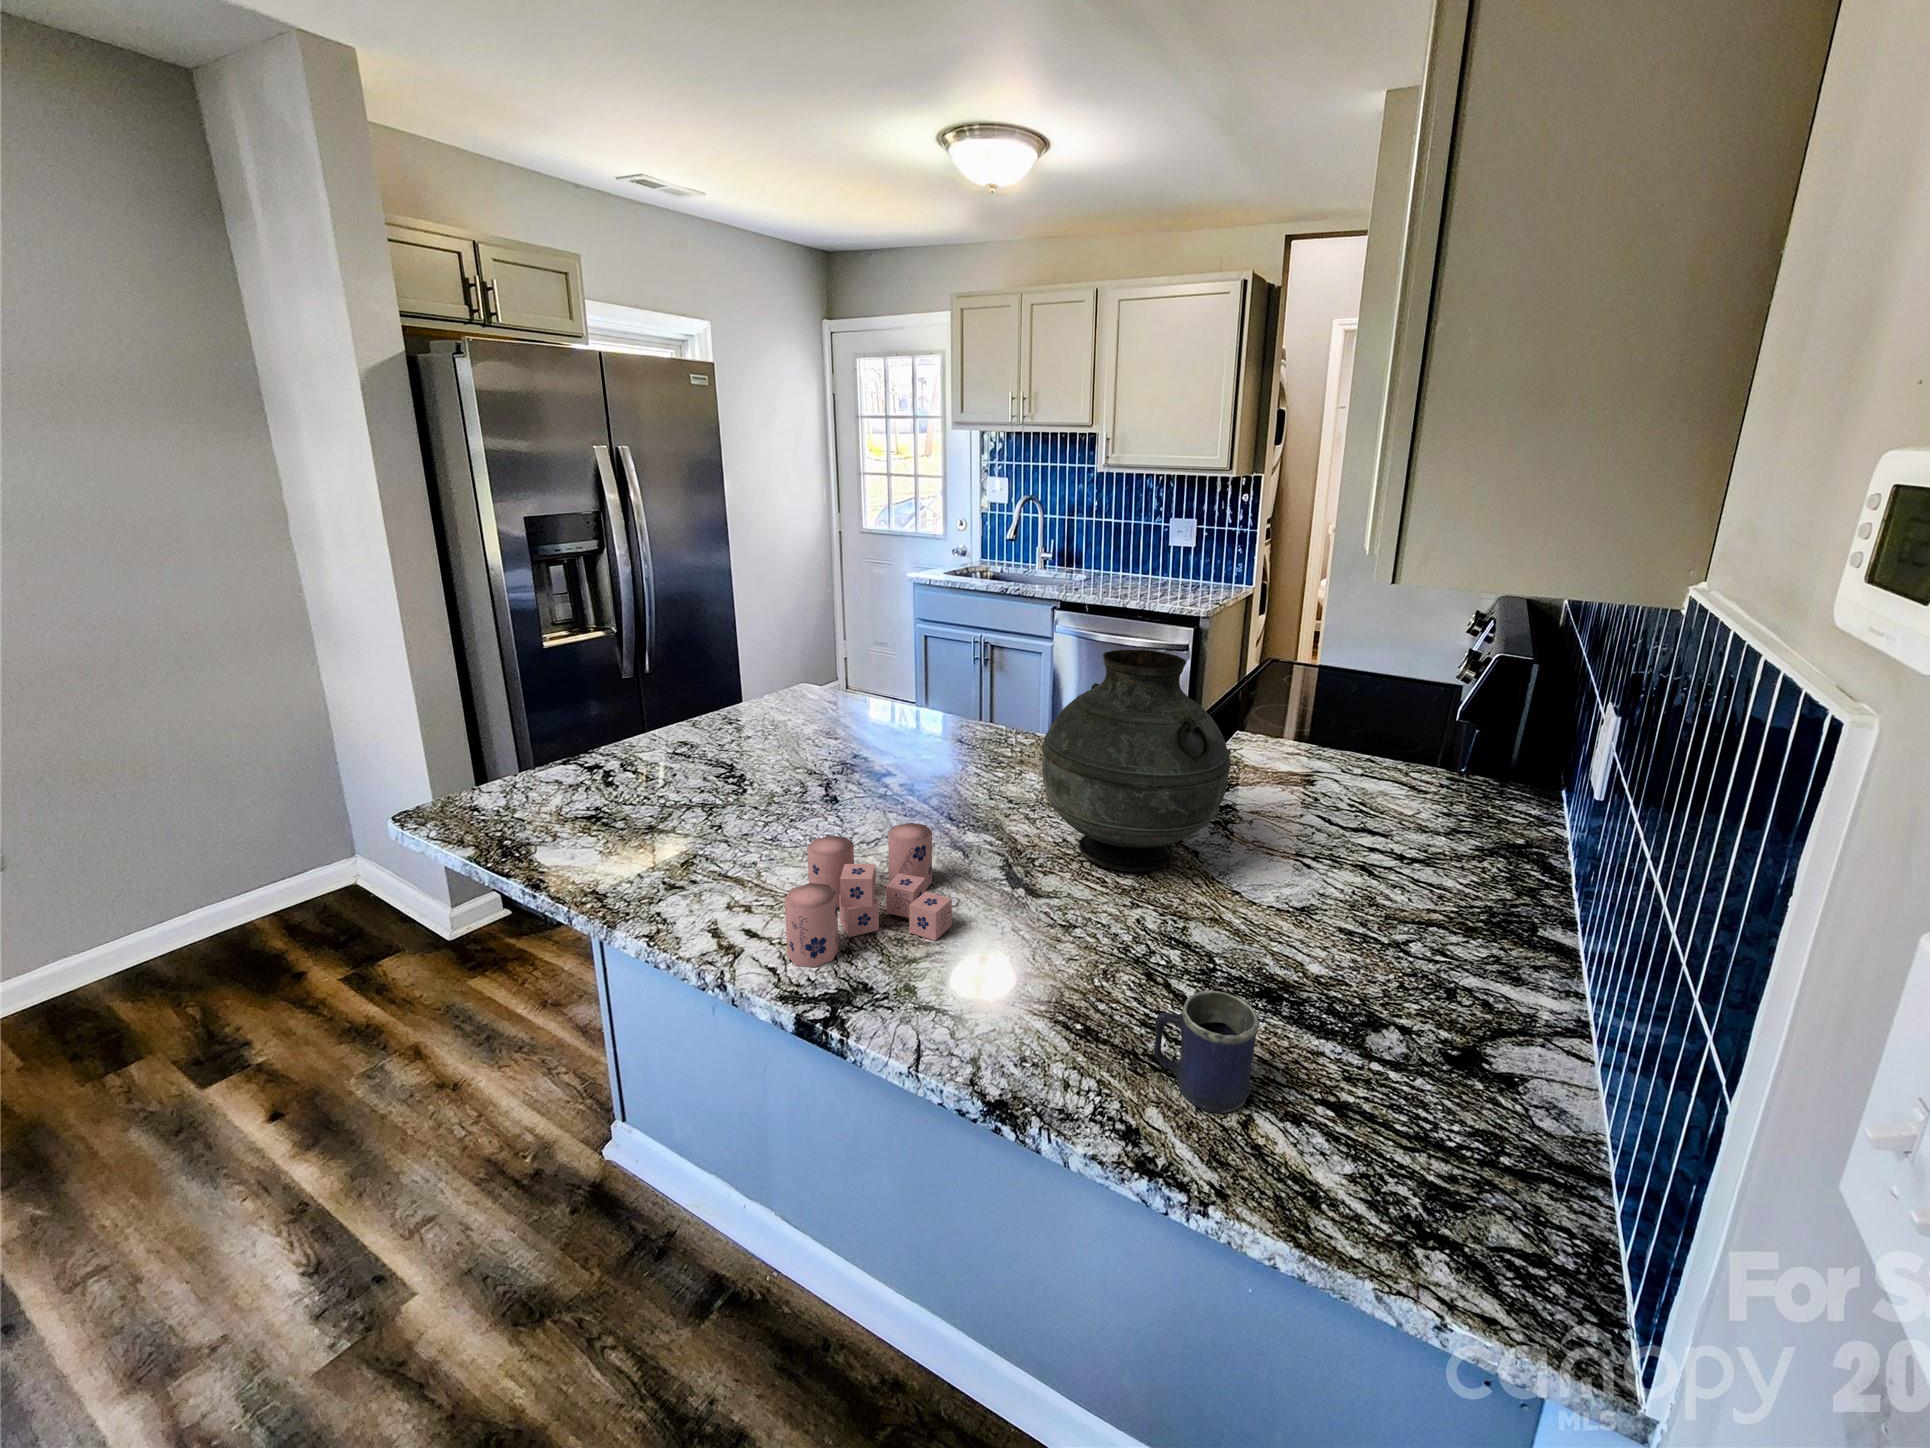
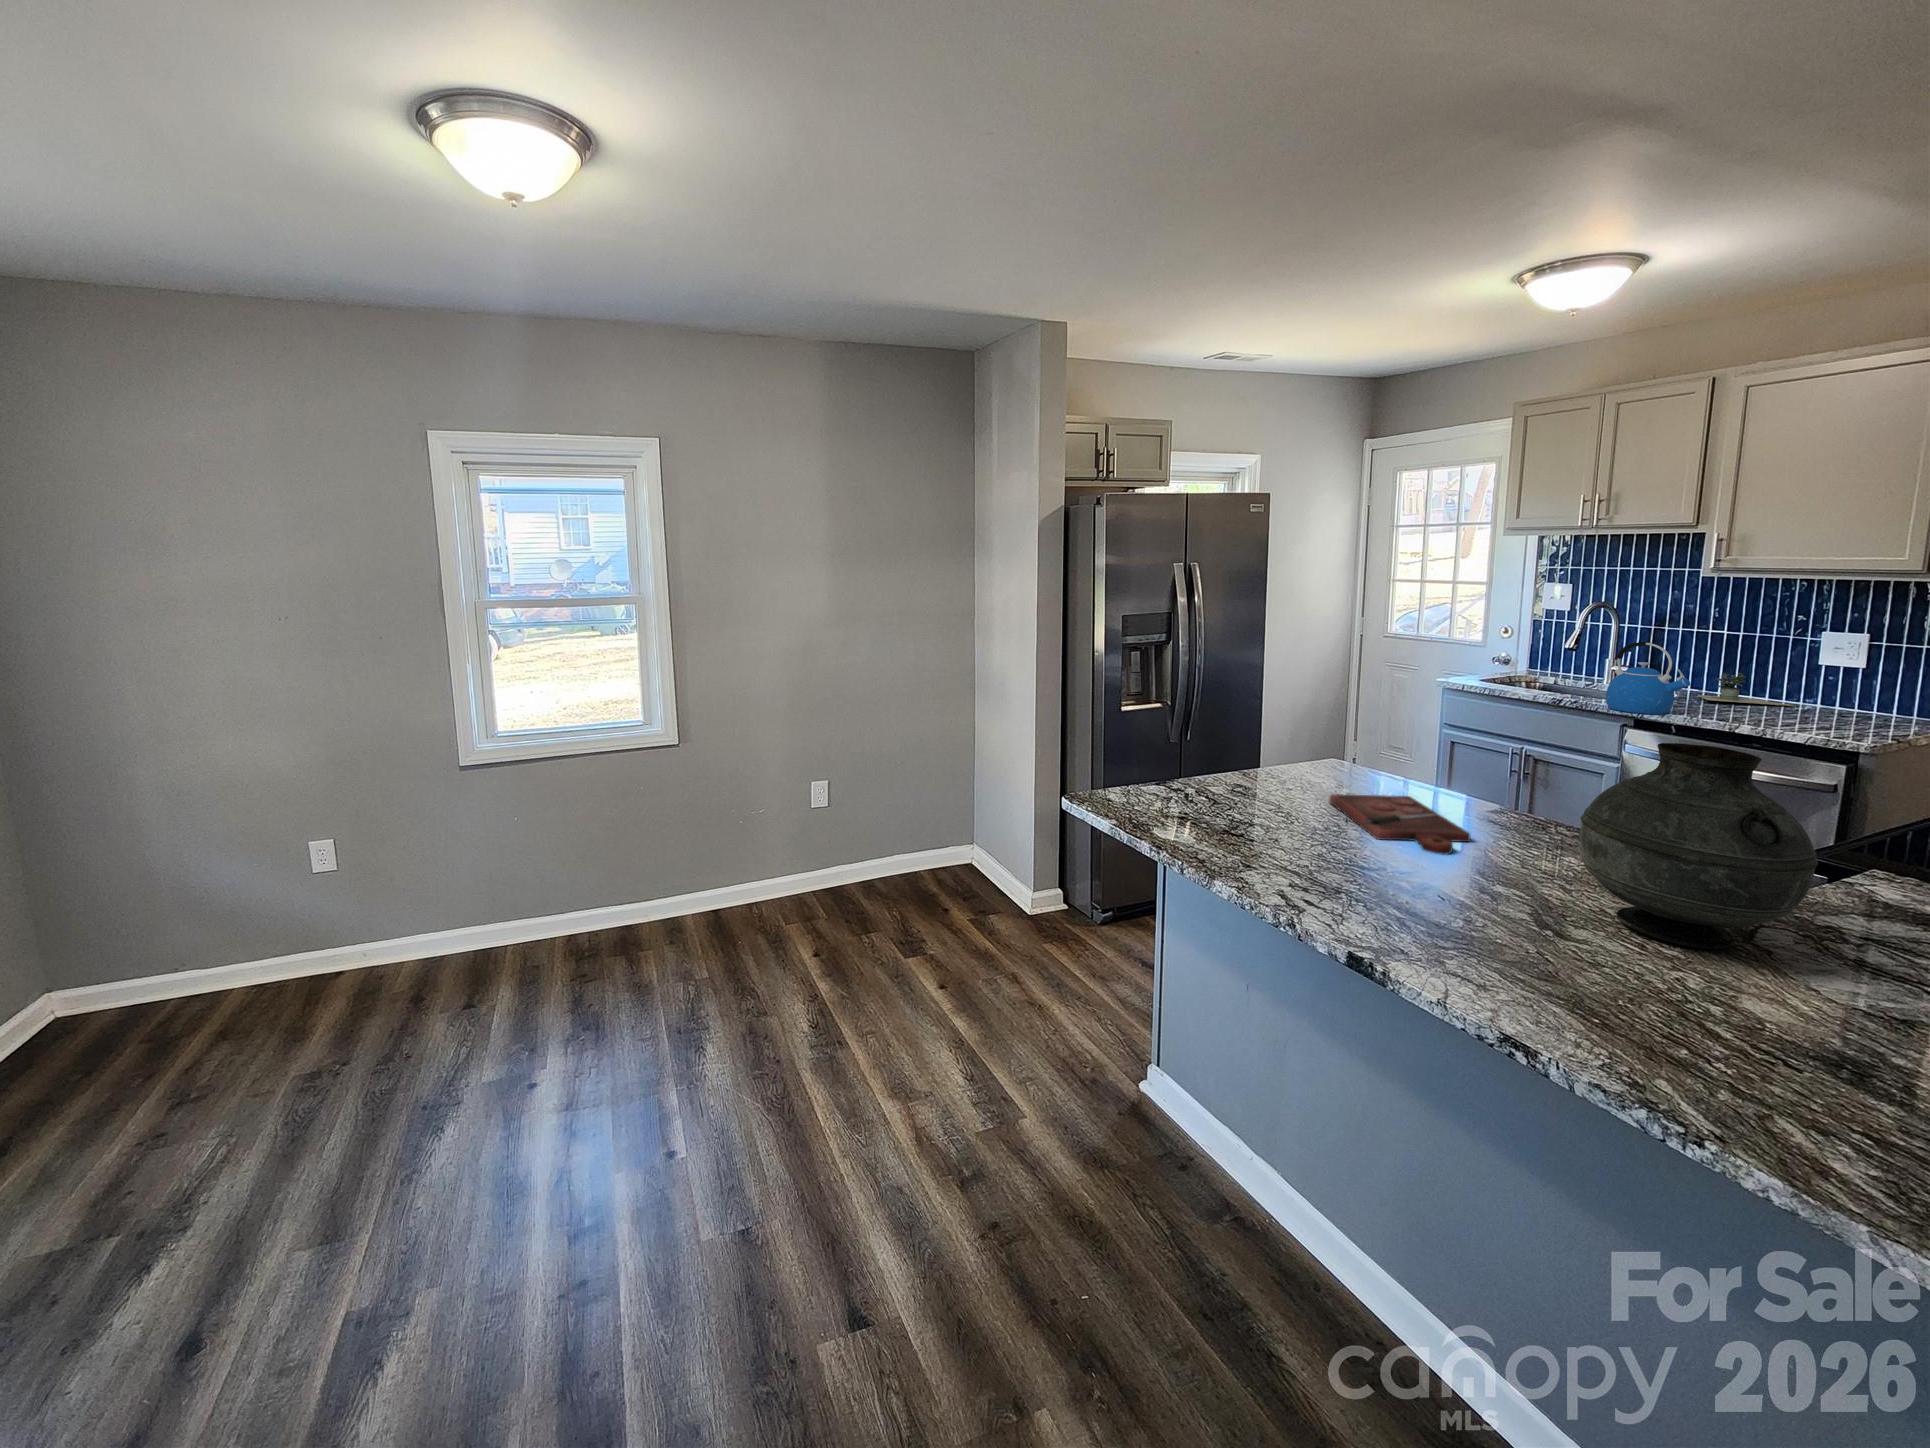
kettle: none [1041,531,1098,598] -> present [1606,642,1690,714]
potted plant: none [1100,556,1180,582] -> present [1698,673,1833,706]
cutting board: none [793,727,941,804] -> present [1329,794,1470,855]
candle: present [785,823,952,967] -> none [1338,850,1478,940]
mug: present [1154,991,1259,1113] -> none [1668,1006,1786,1107]

